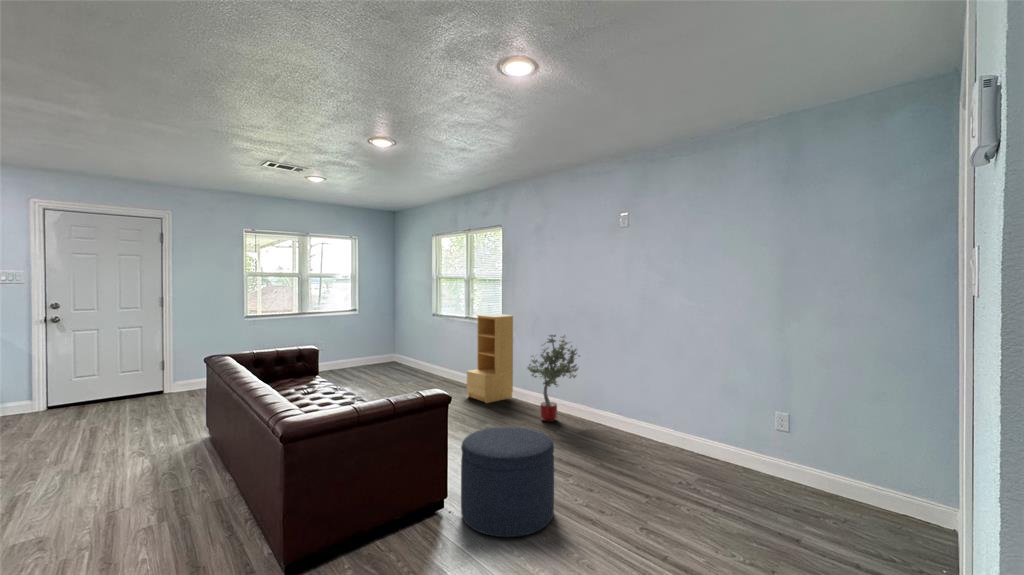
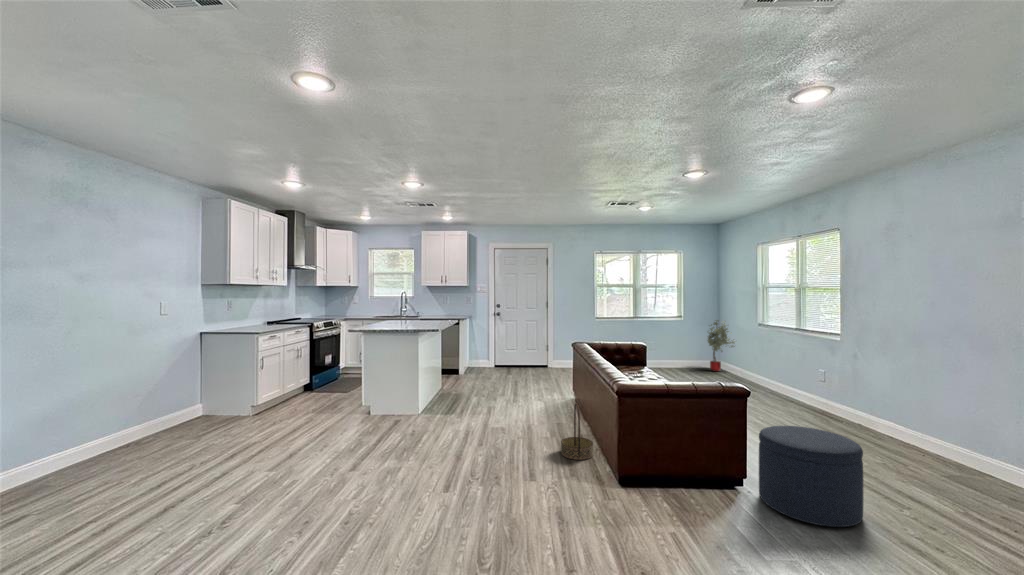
bookshelf: present [467,314,513,403] -> none [792,324,851,417]
potted tree: present [527,335,580,422] -> present [708,320,735,372]
basket: none [181,457,241,551] -> present [561,403,593,460]

